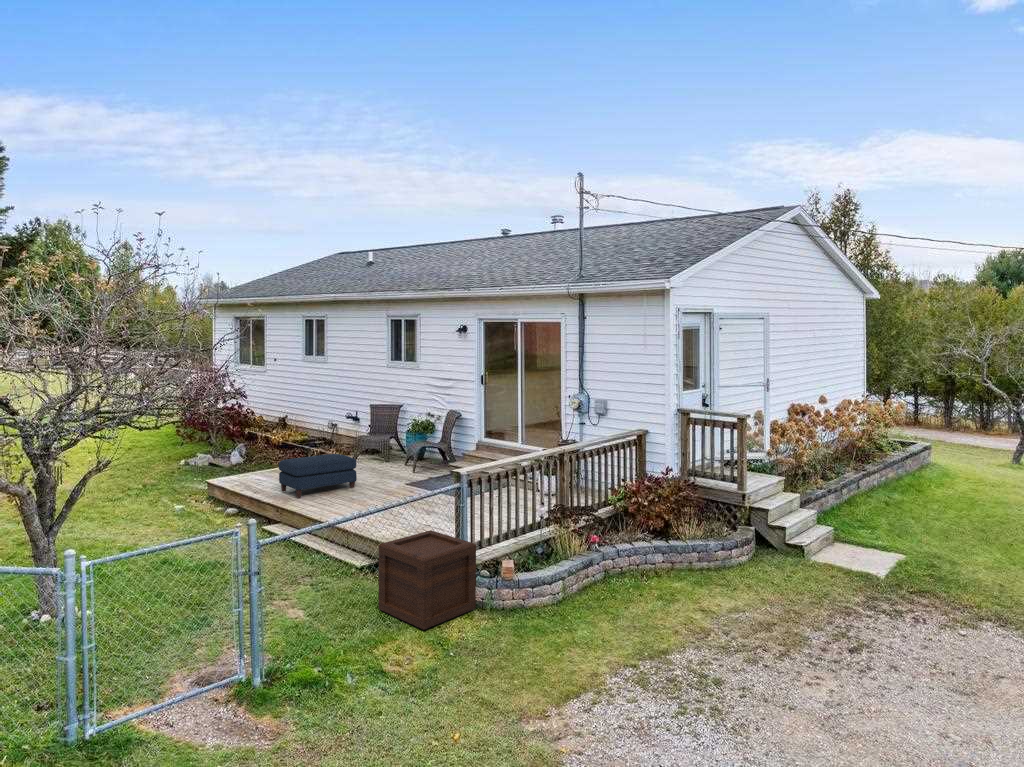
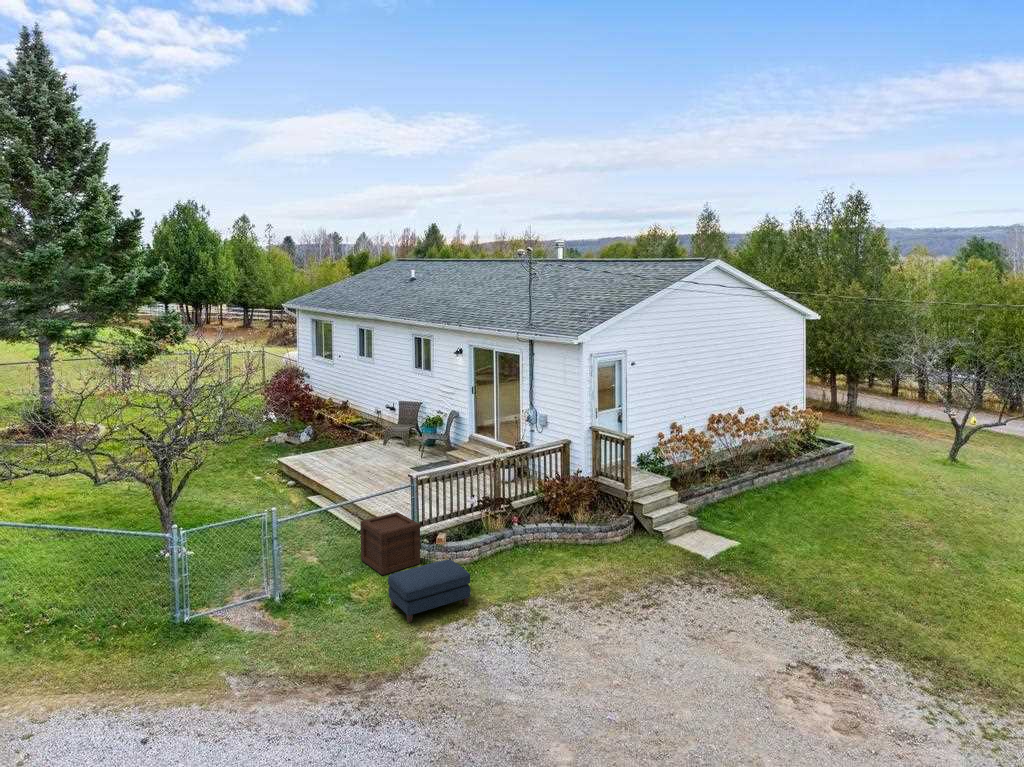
ottoman: present [279,454,357,498] -> present [388,560,471,623]

